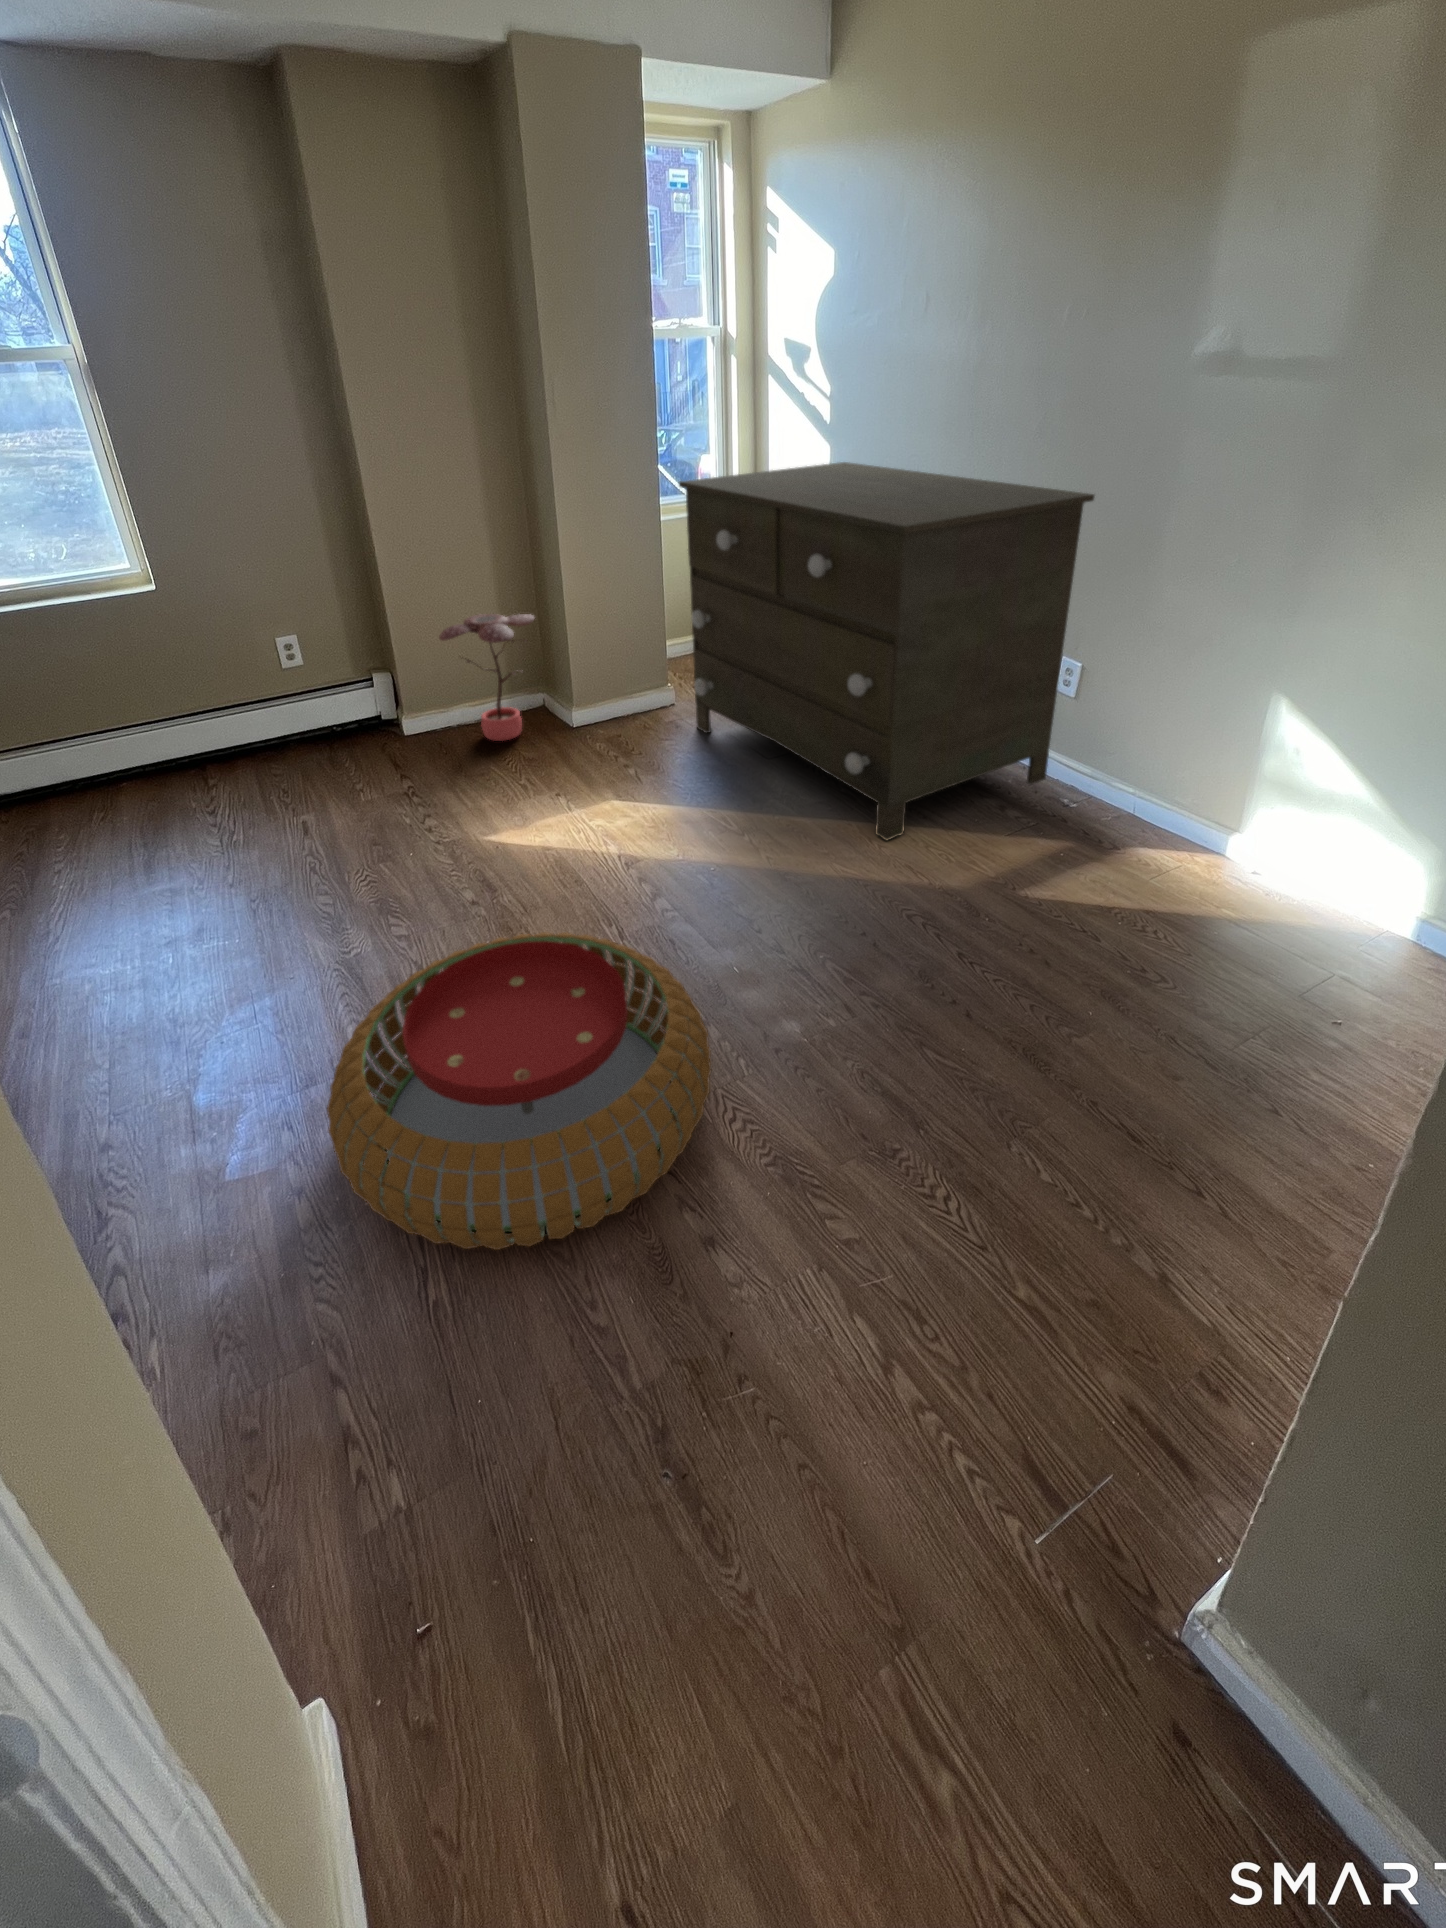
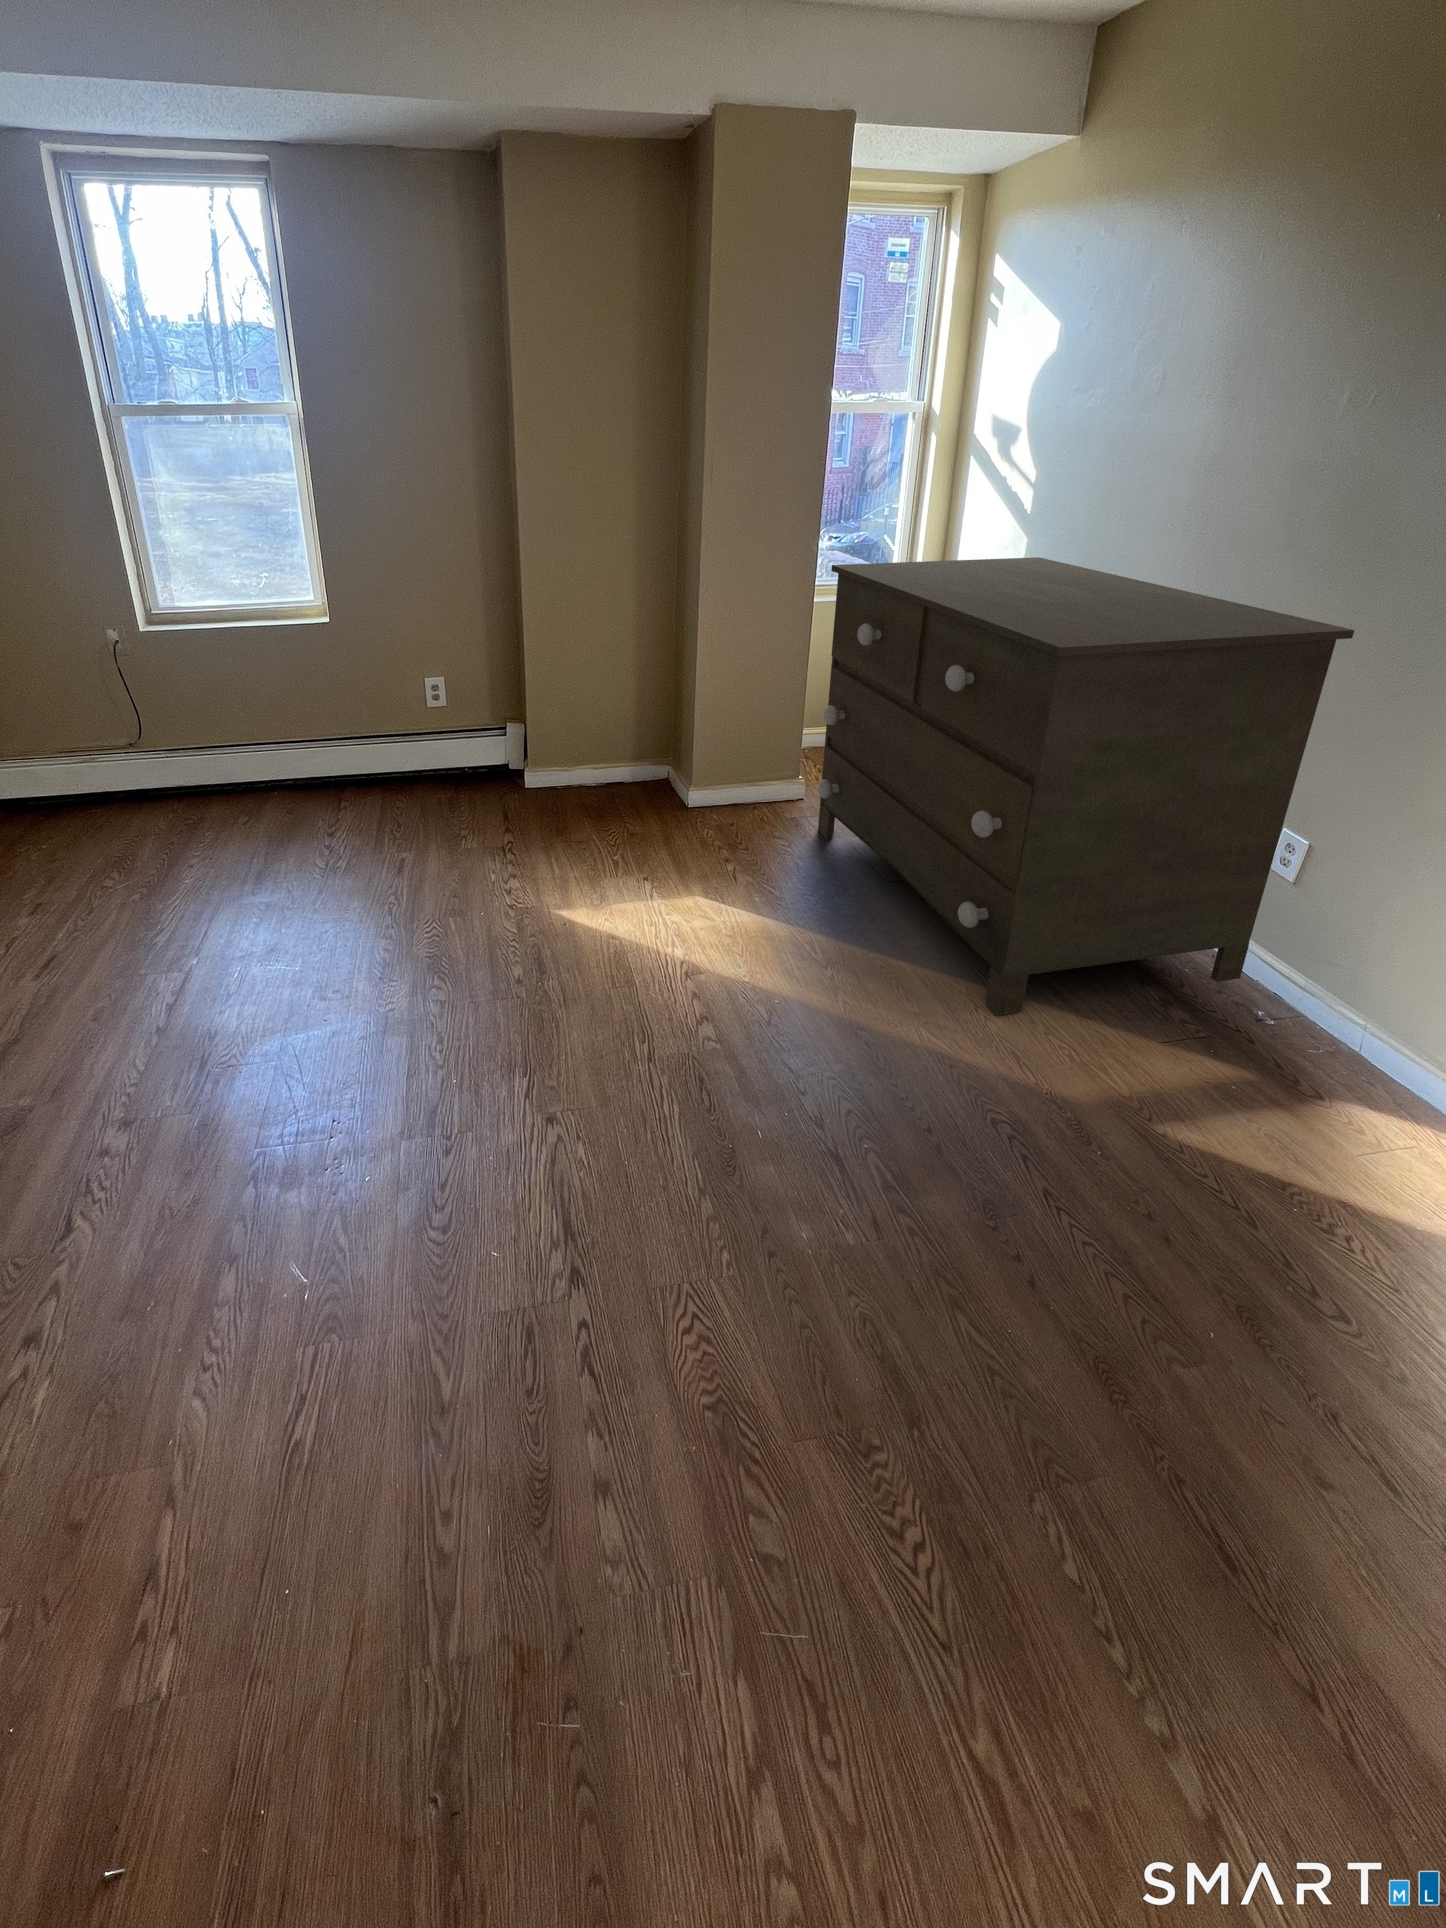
potted plant: present [439,614,534,741] -> none [565,679,665,810]
pouf: present [327,932,711,1250] -> none [256,1038,682,1421]

